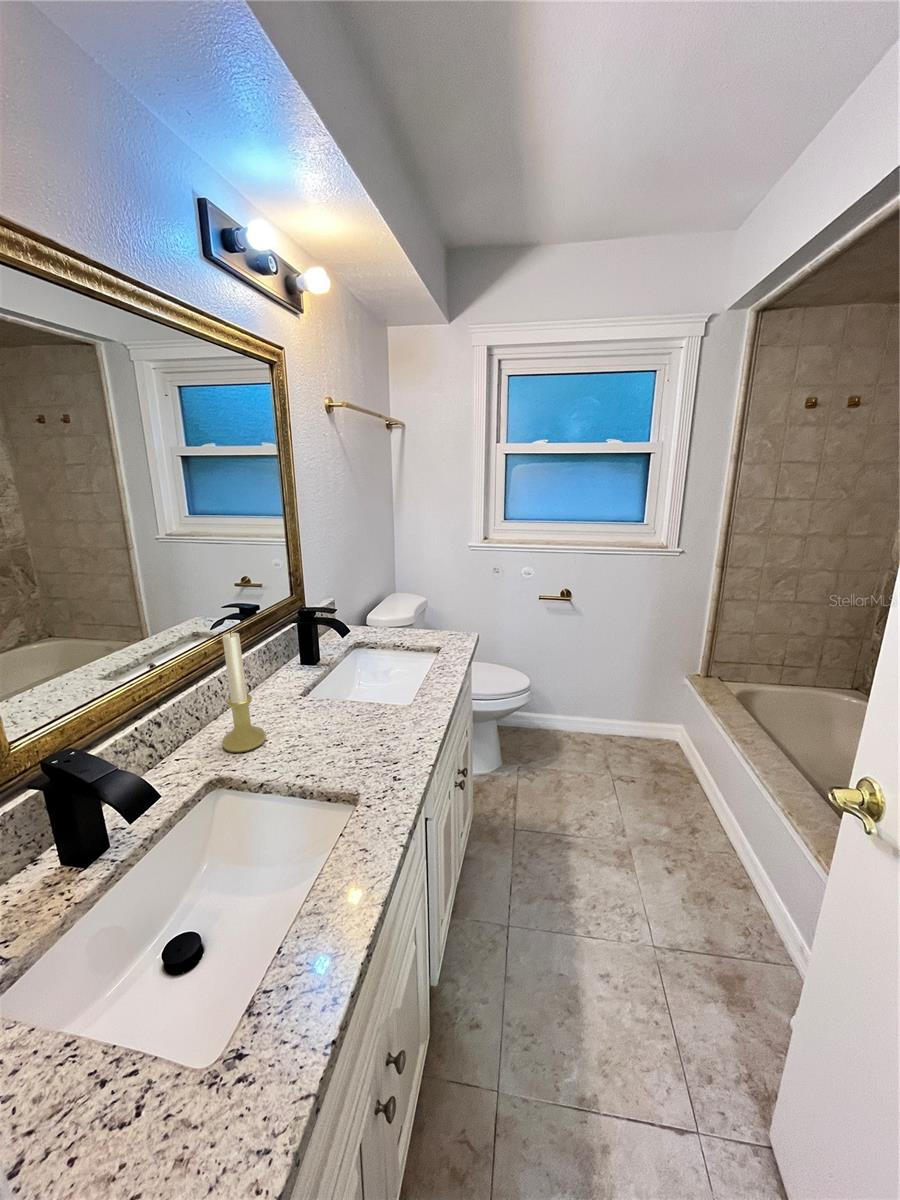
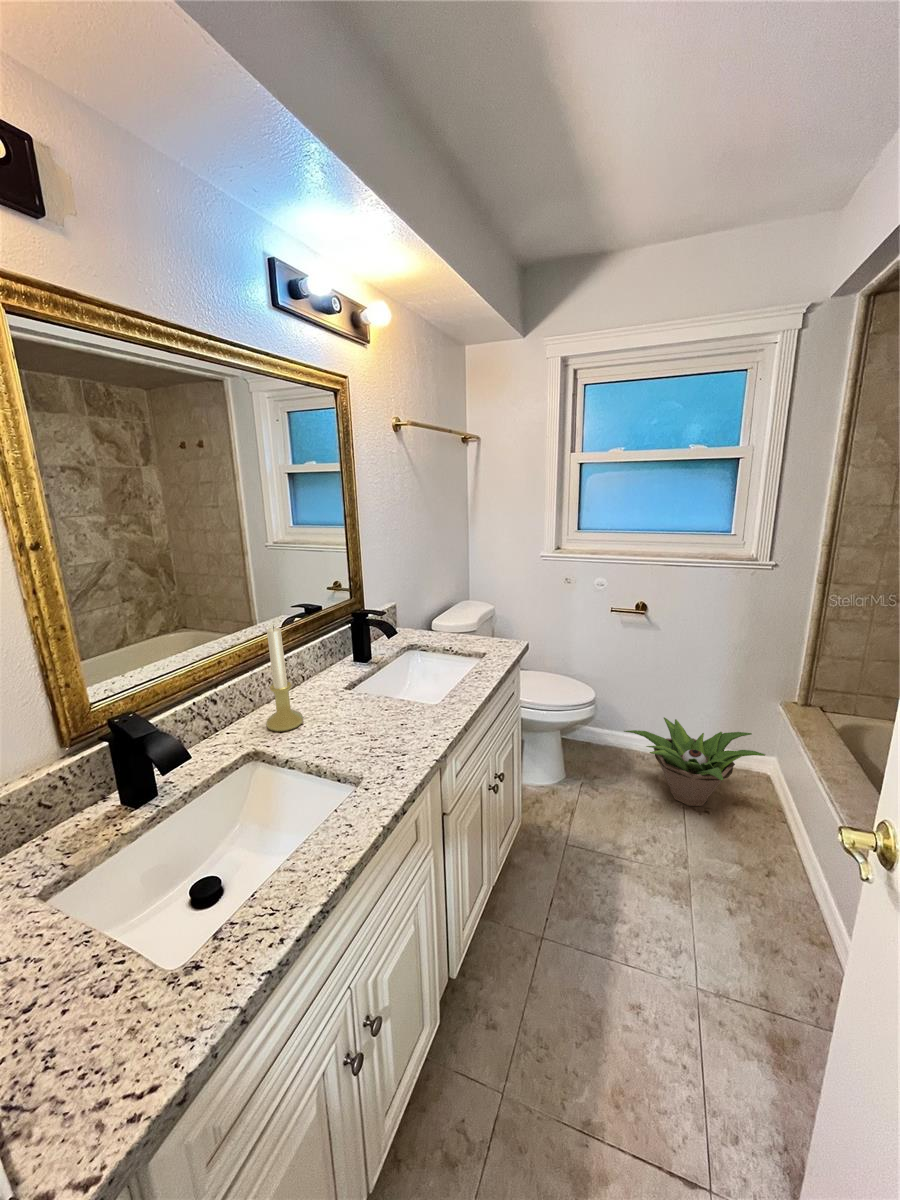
decorative plant: none [556,698,683,779] -> present [624,717,765,806]

